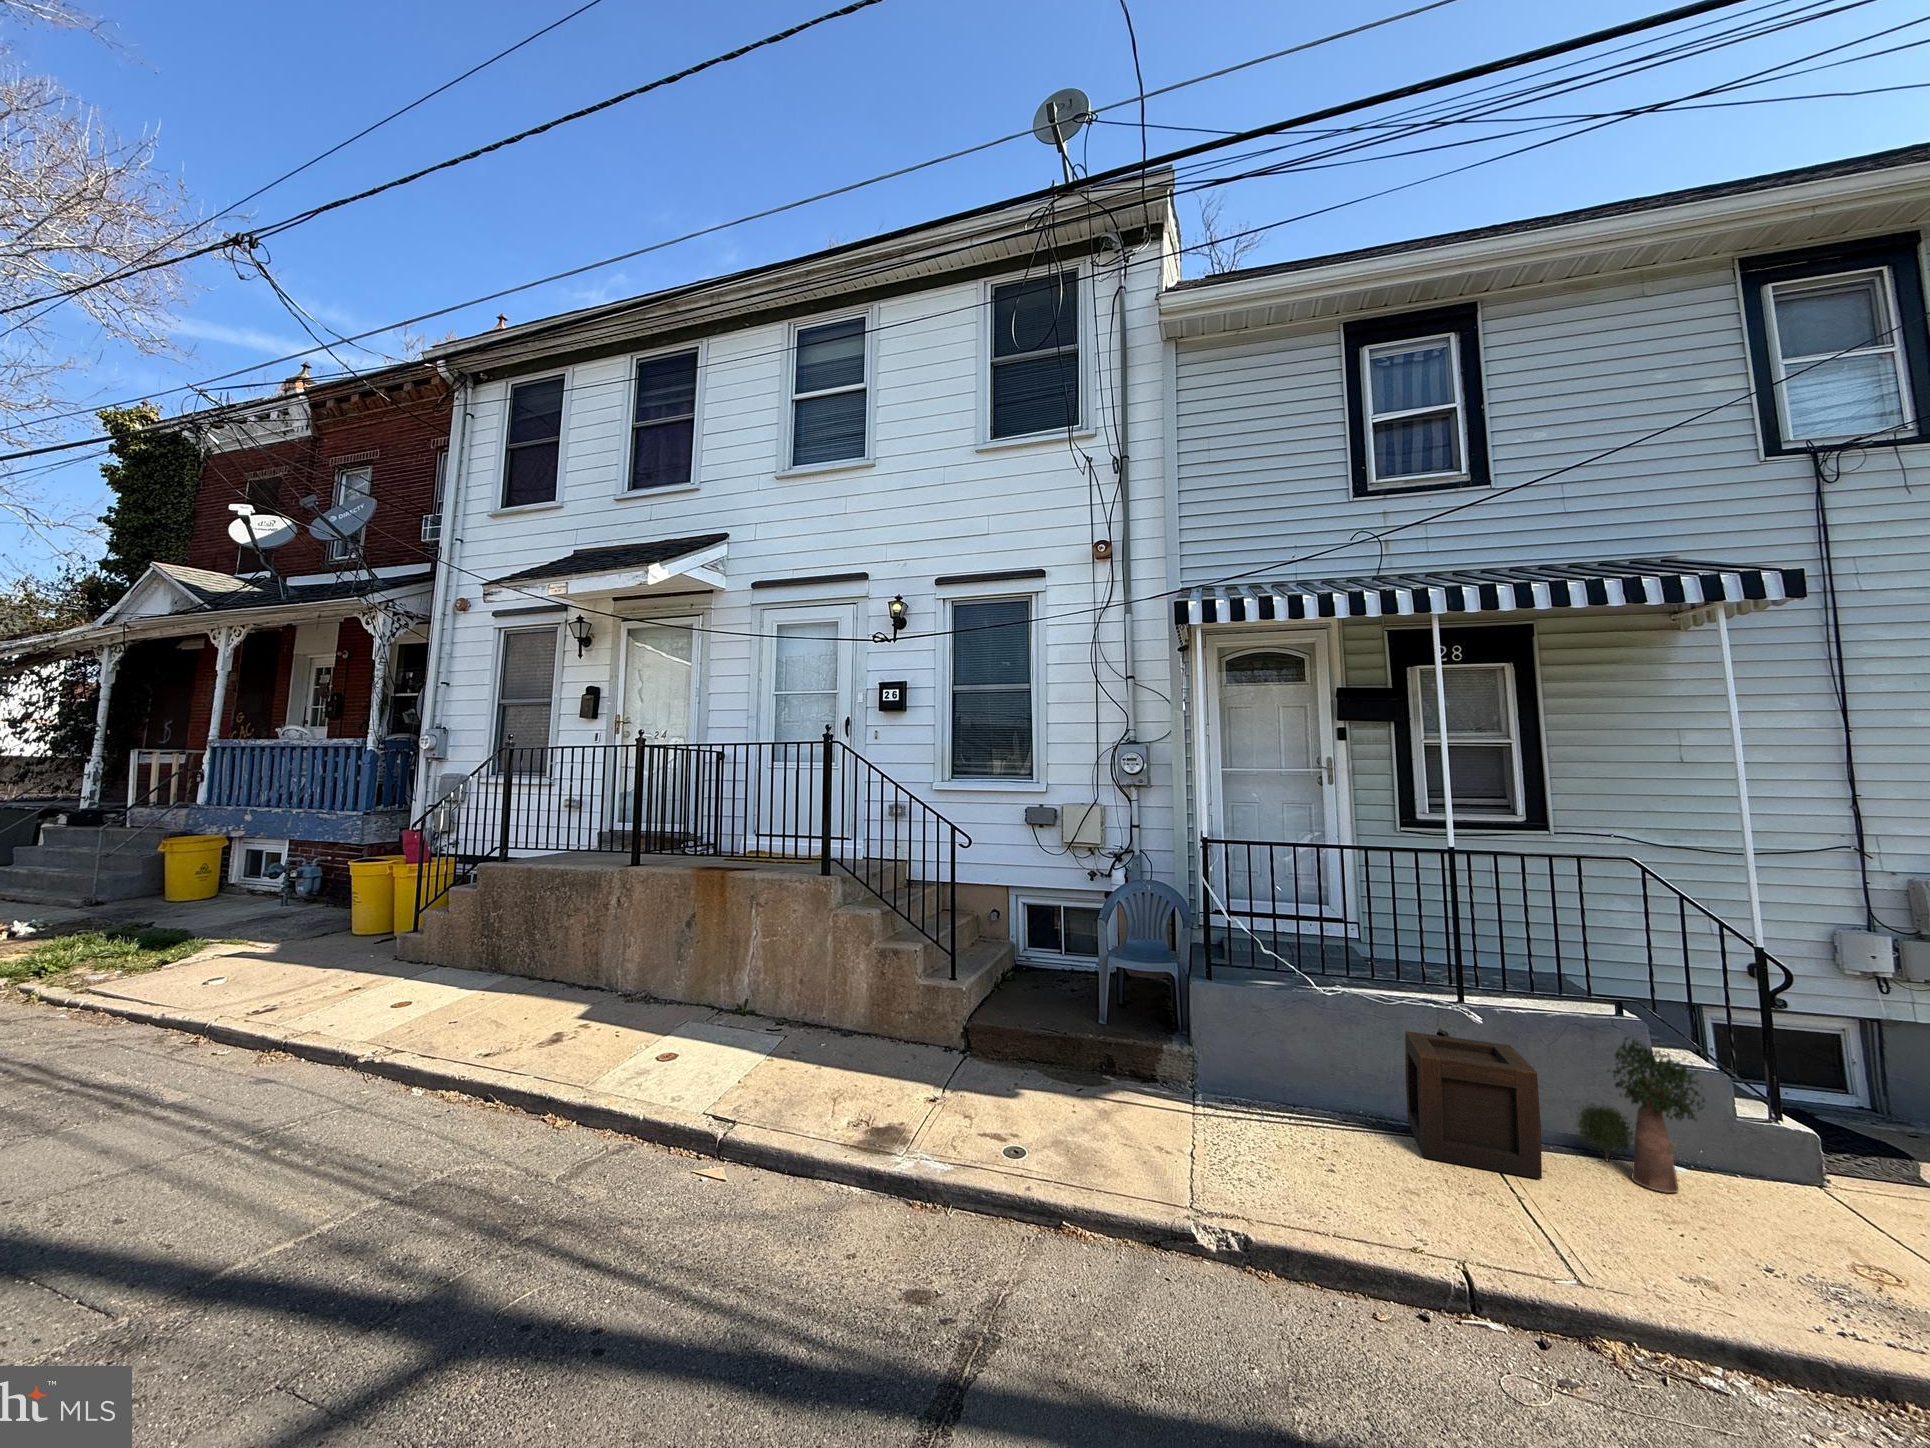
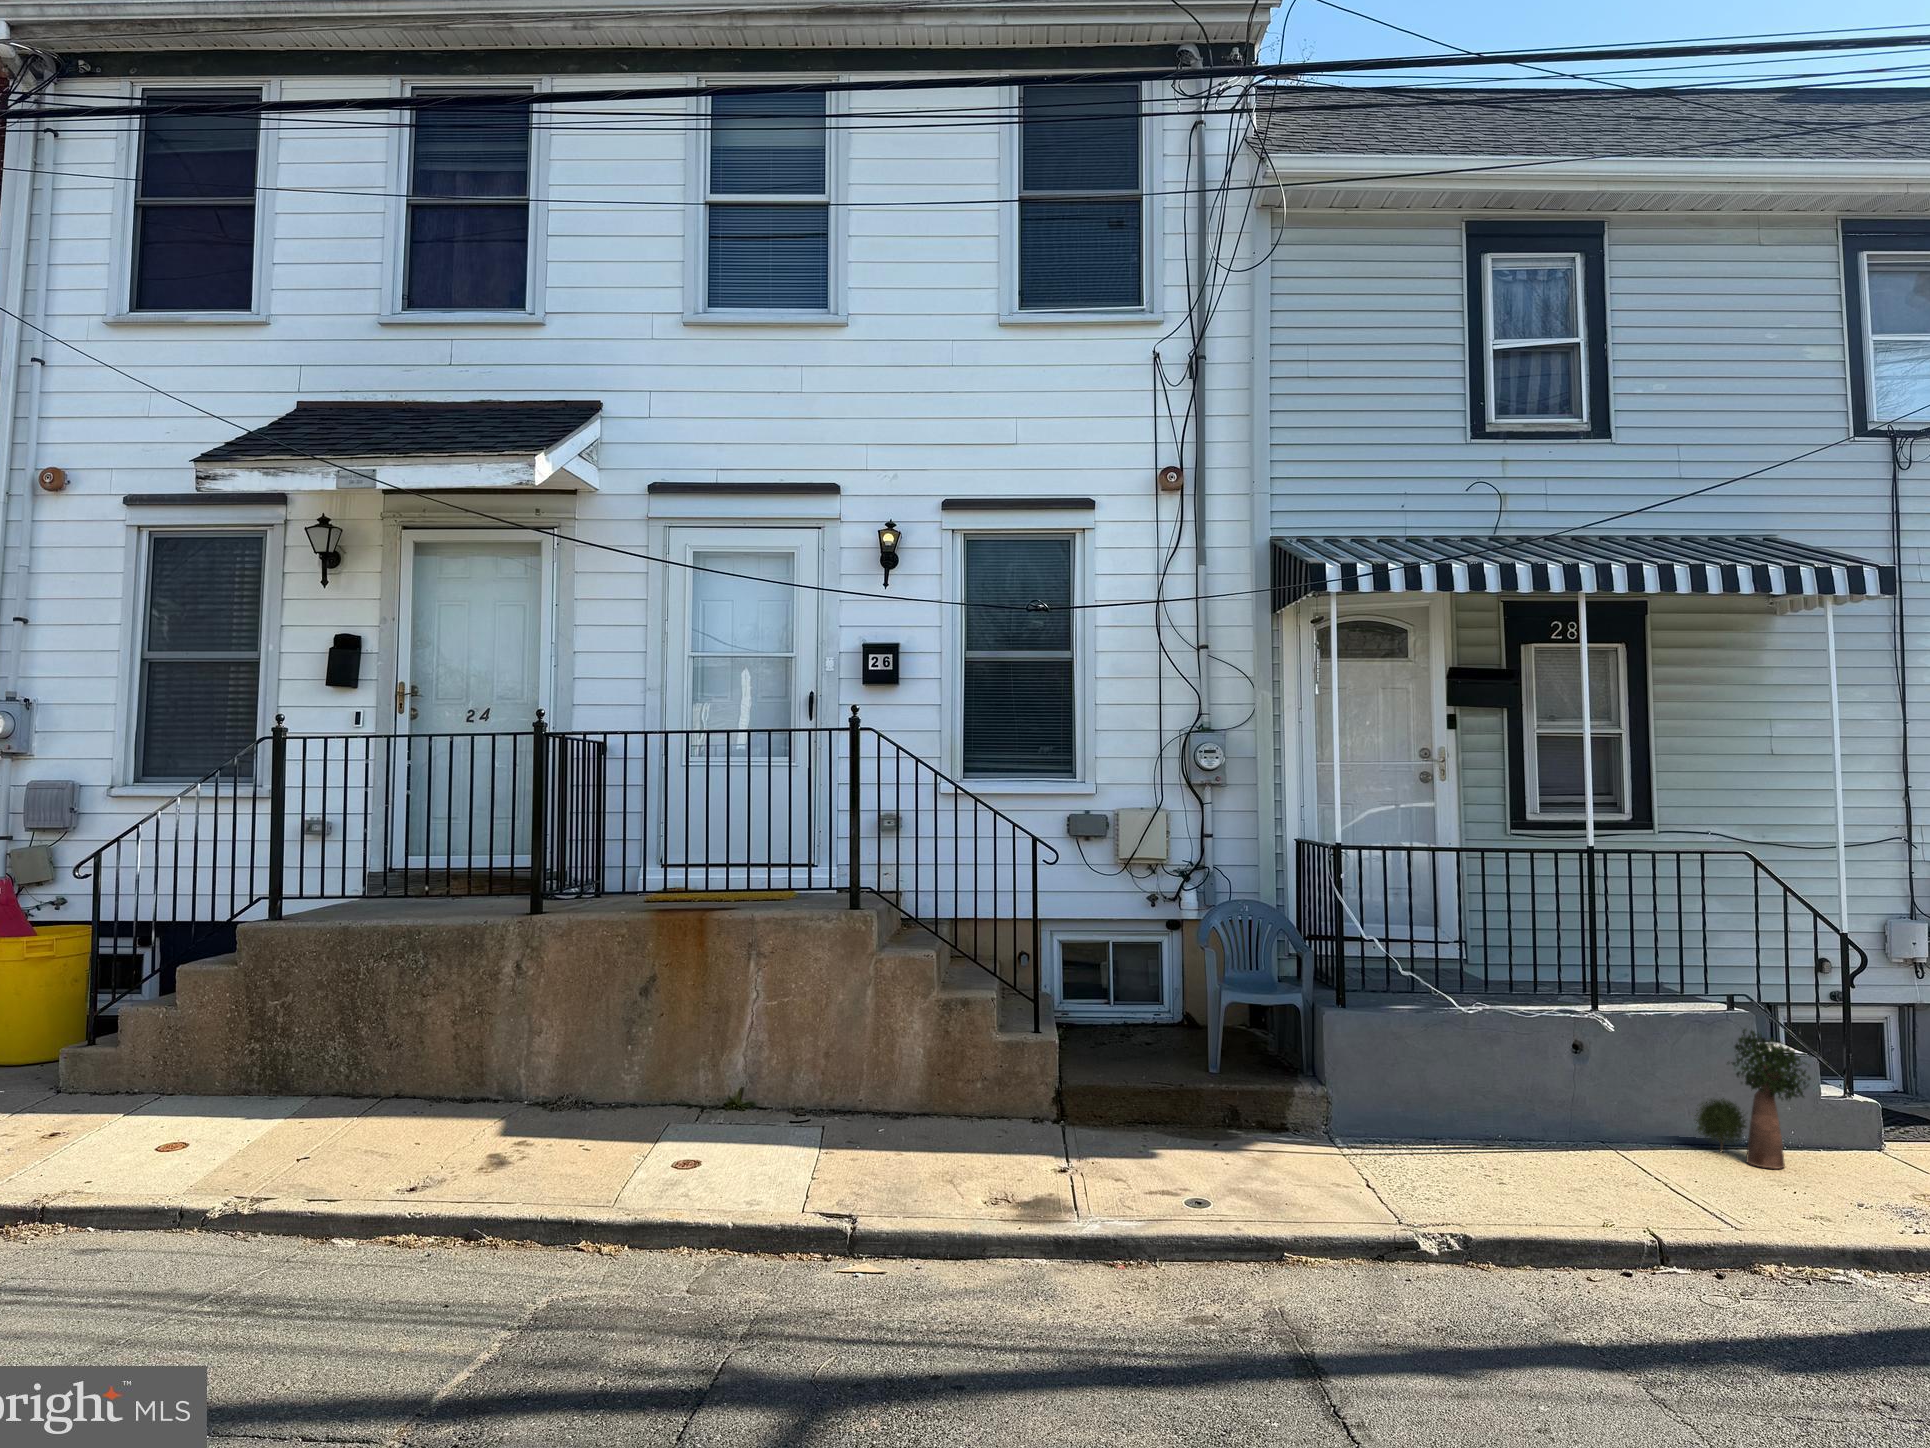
wooden crate: present [1405,1031,1542,1179] -> none [1542,1045,1678,1169]

